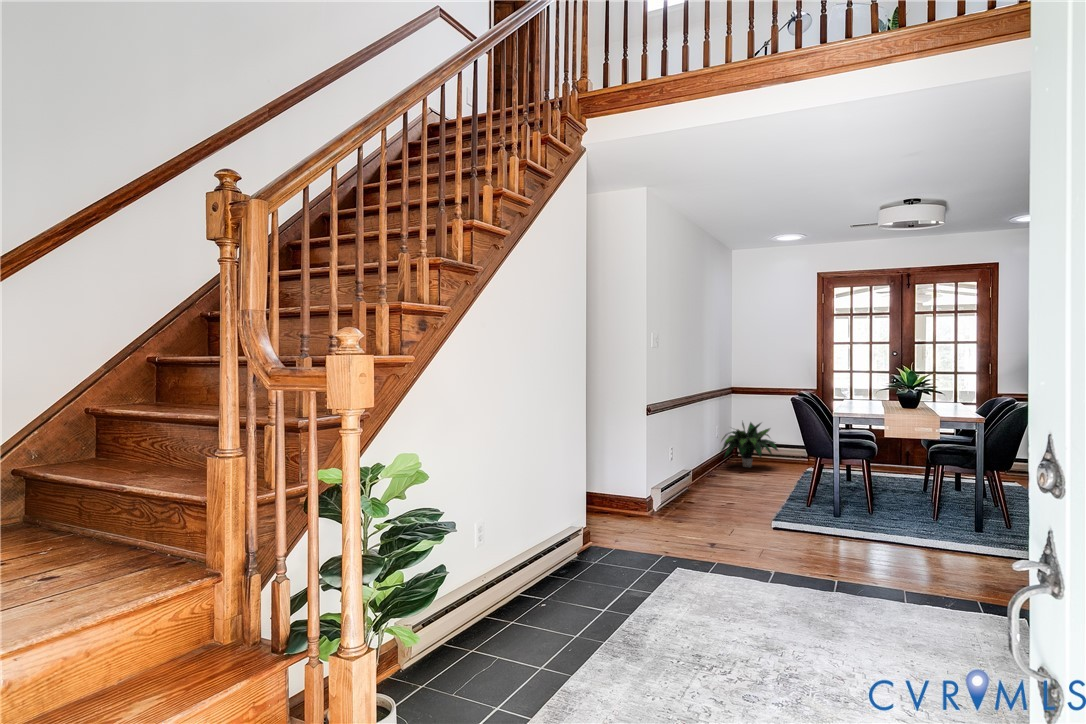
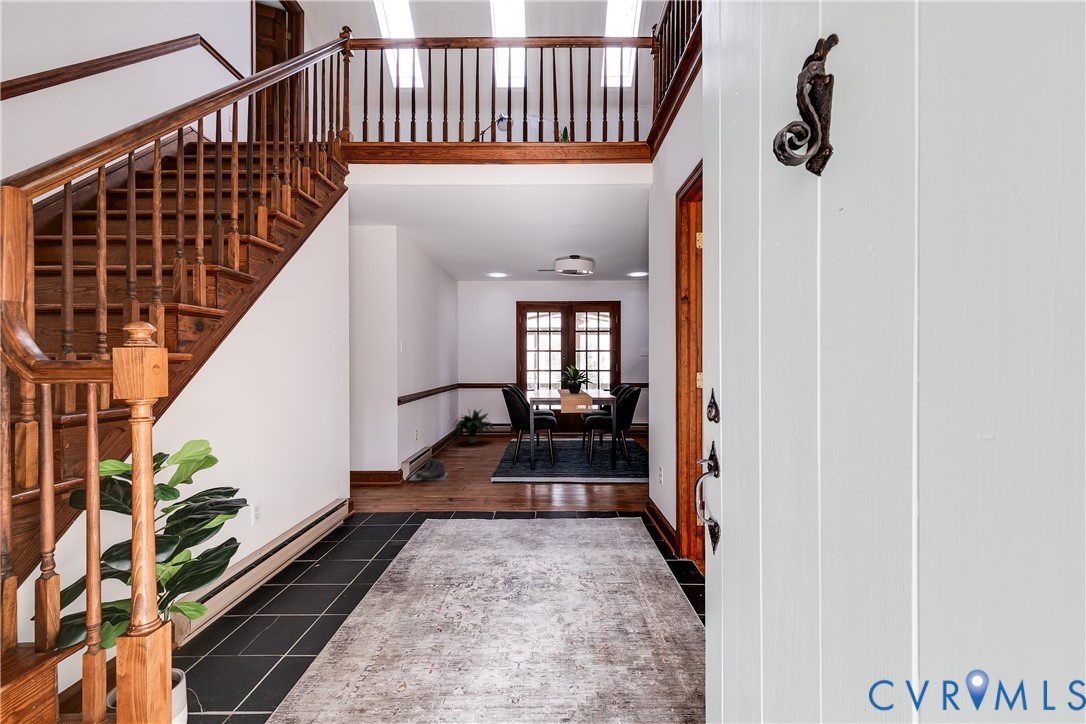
boots: none [659,483,712,515] -> present [410,459,448,480]

